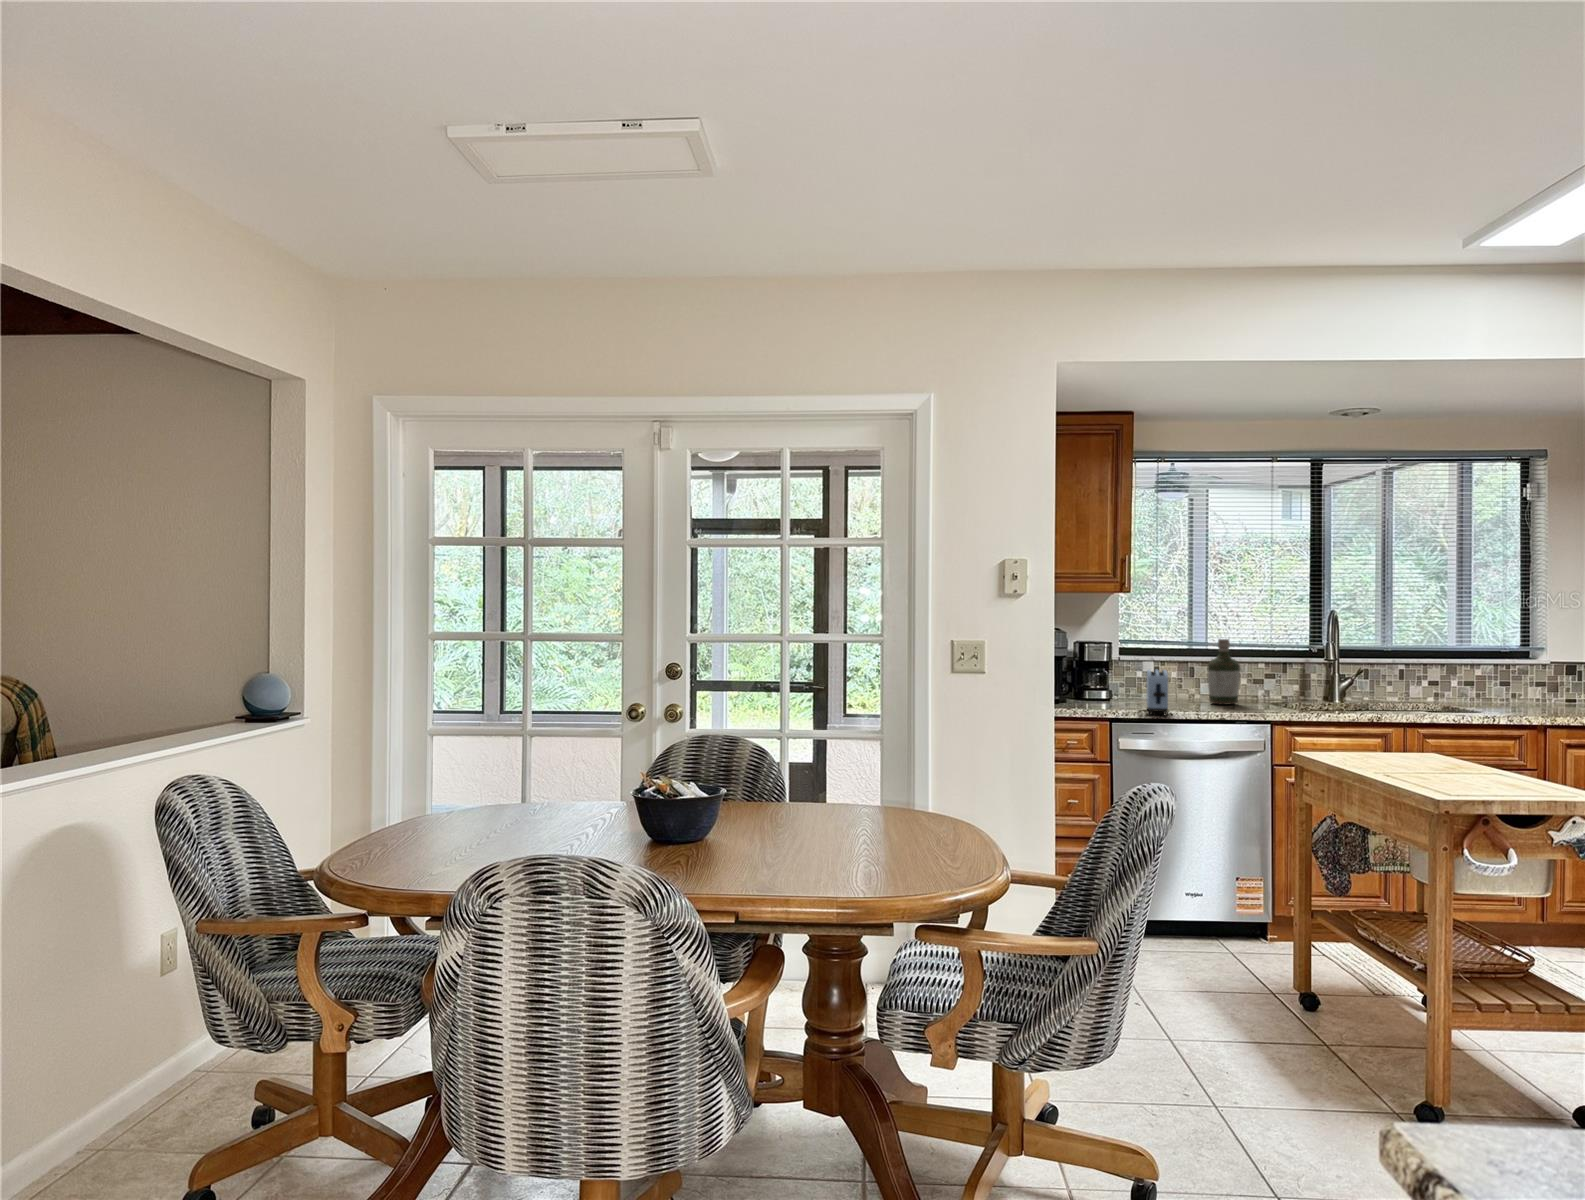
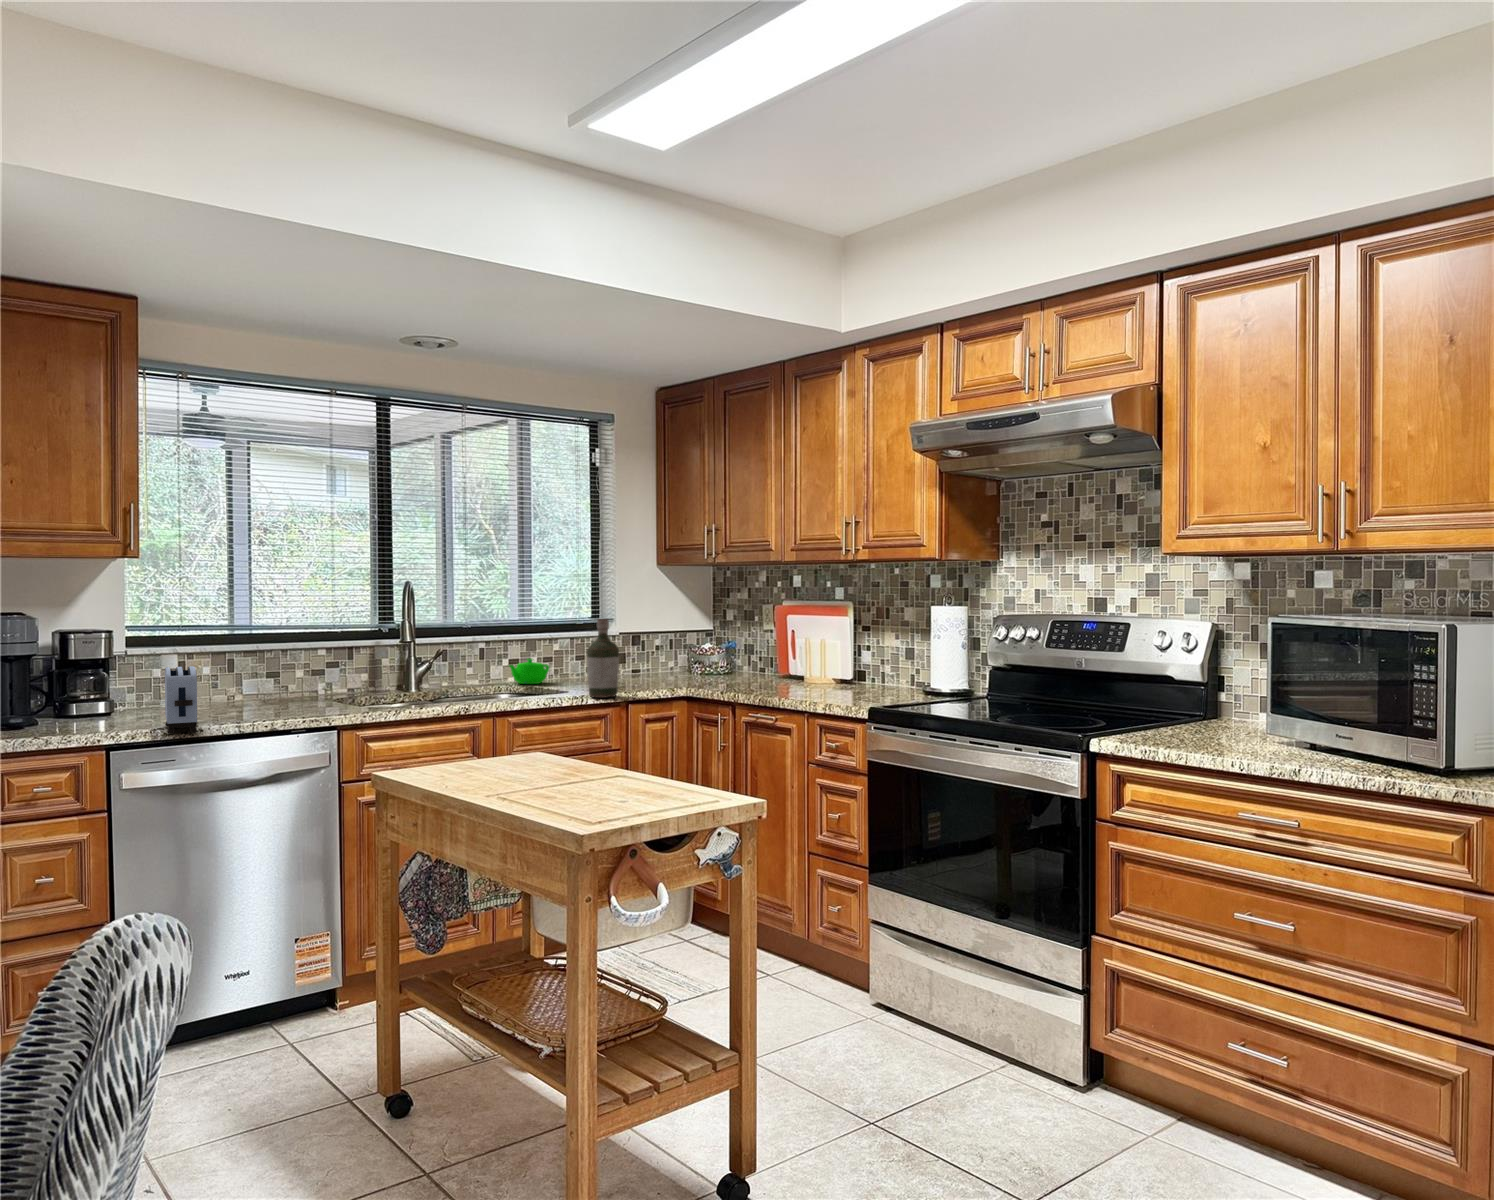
bottle: present [1208,639,1240,704] -> present [587,619,619,698]
teapot: none [1428,681,1472,704] -> present [509,659,549,684]

